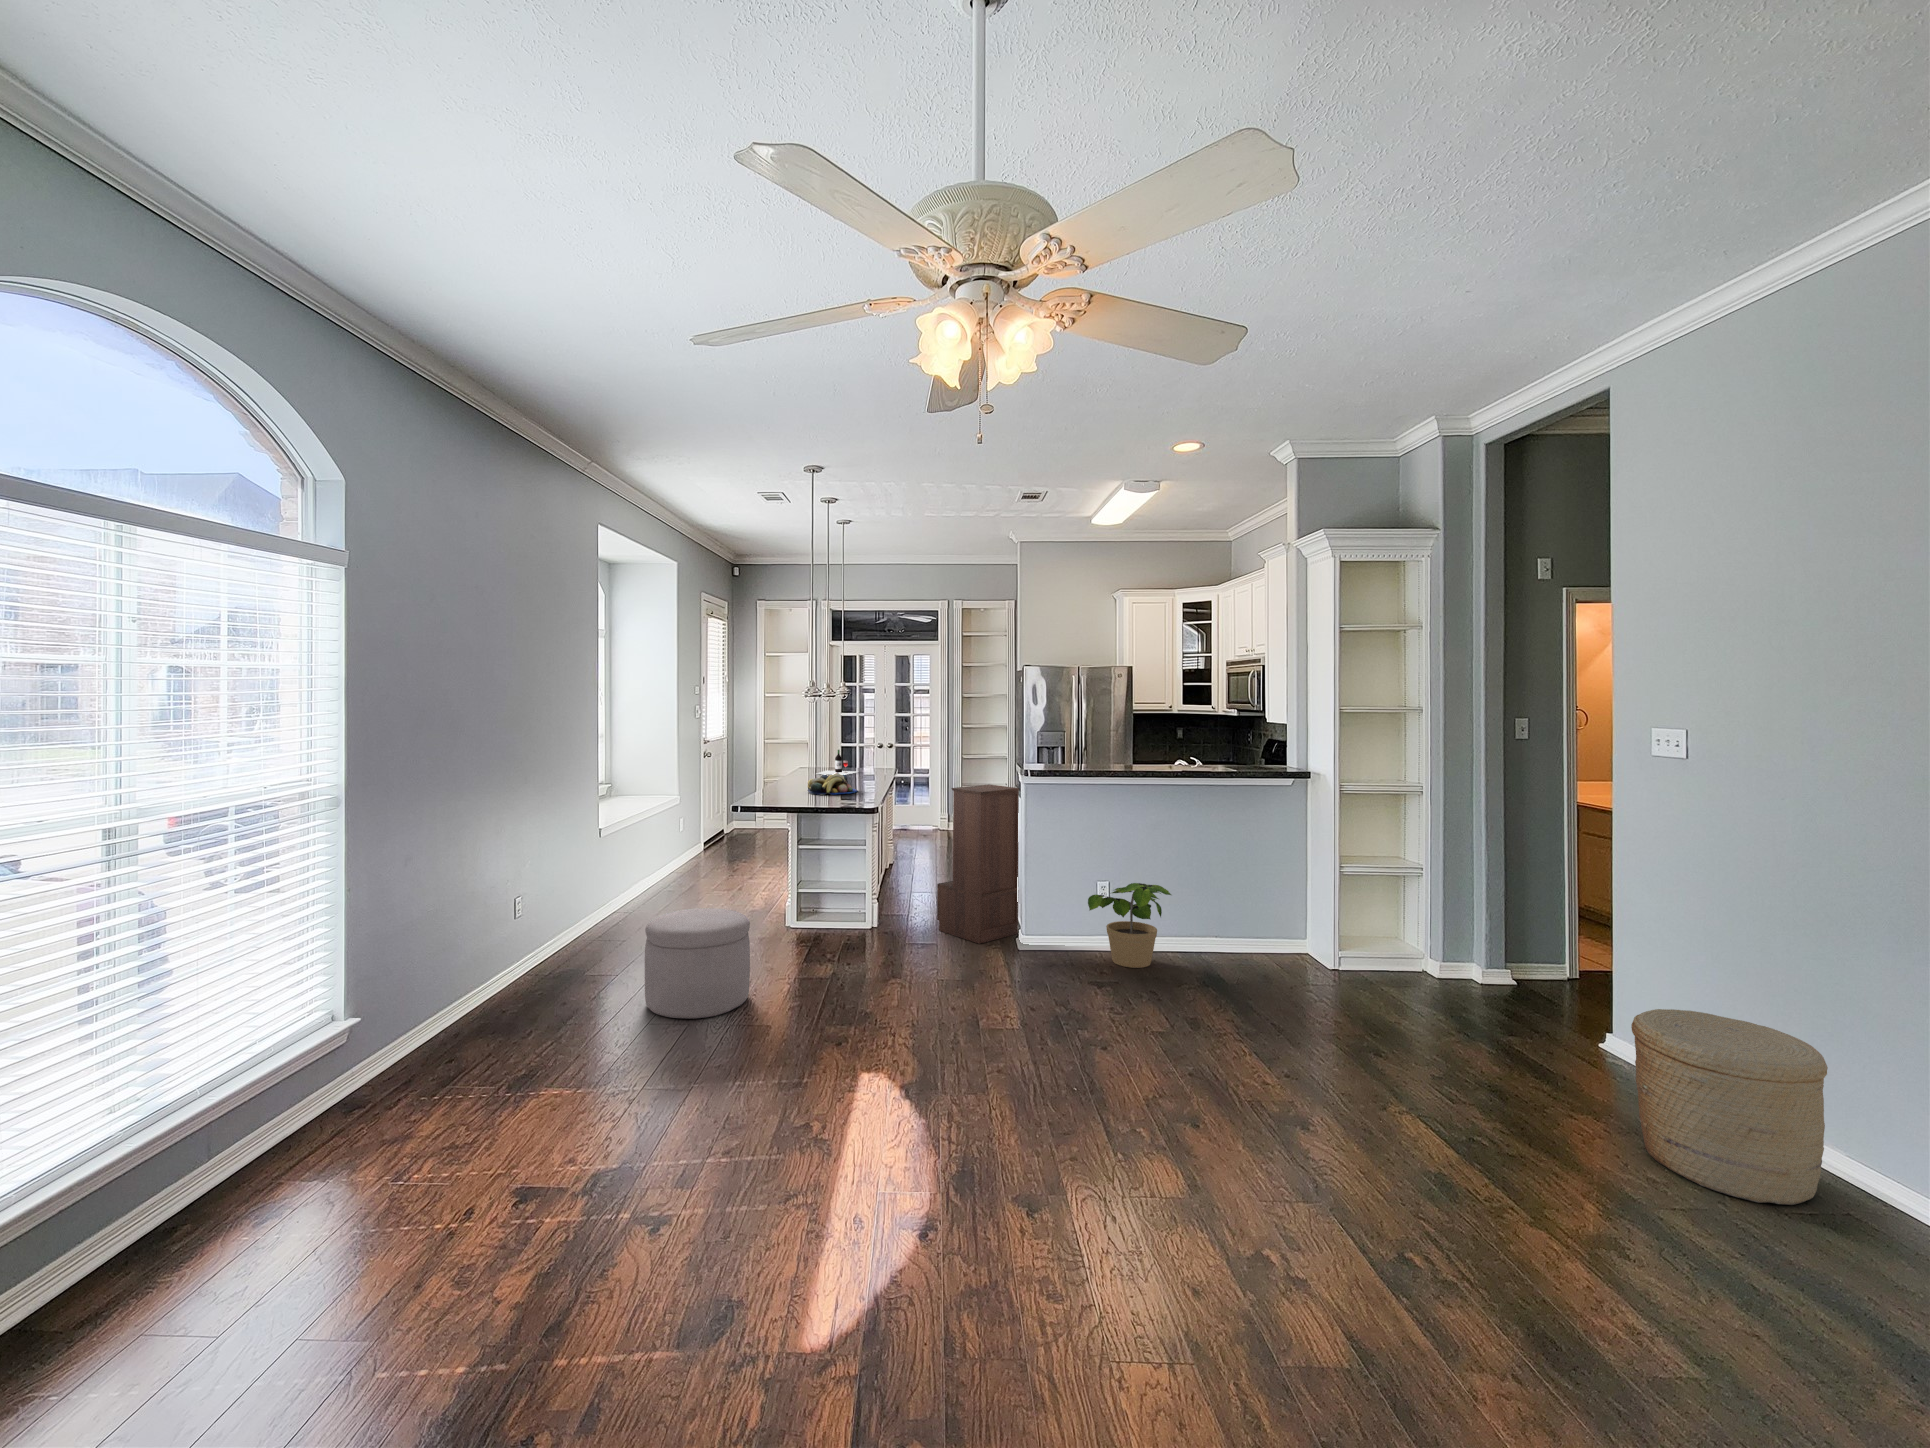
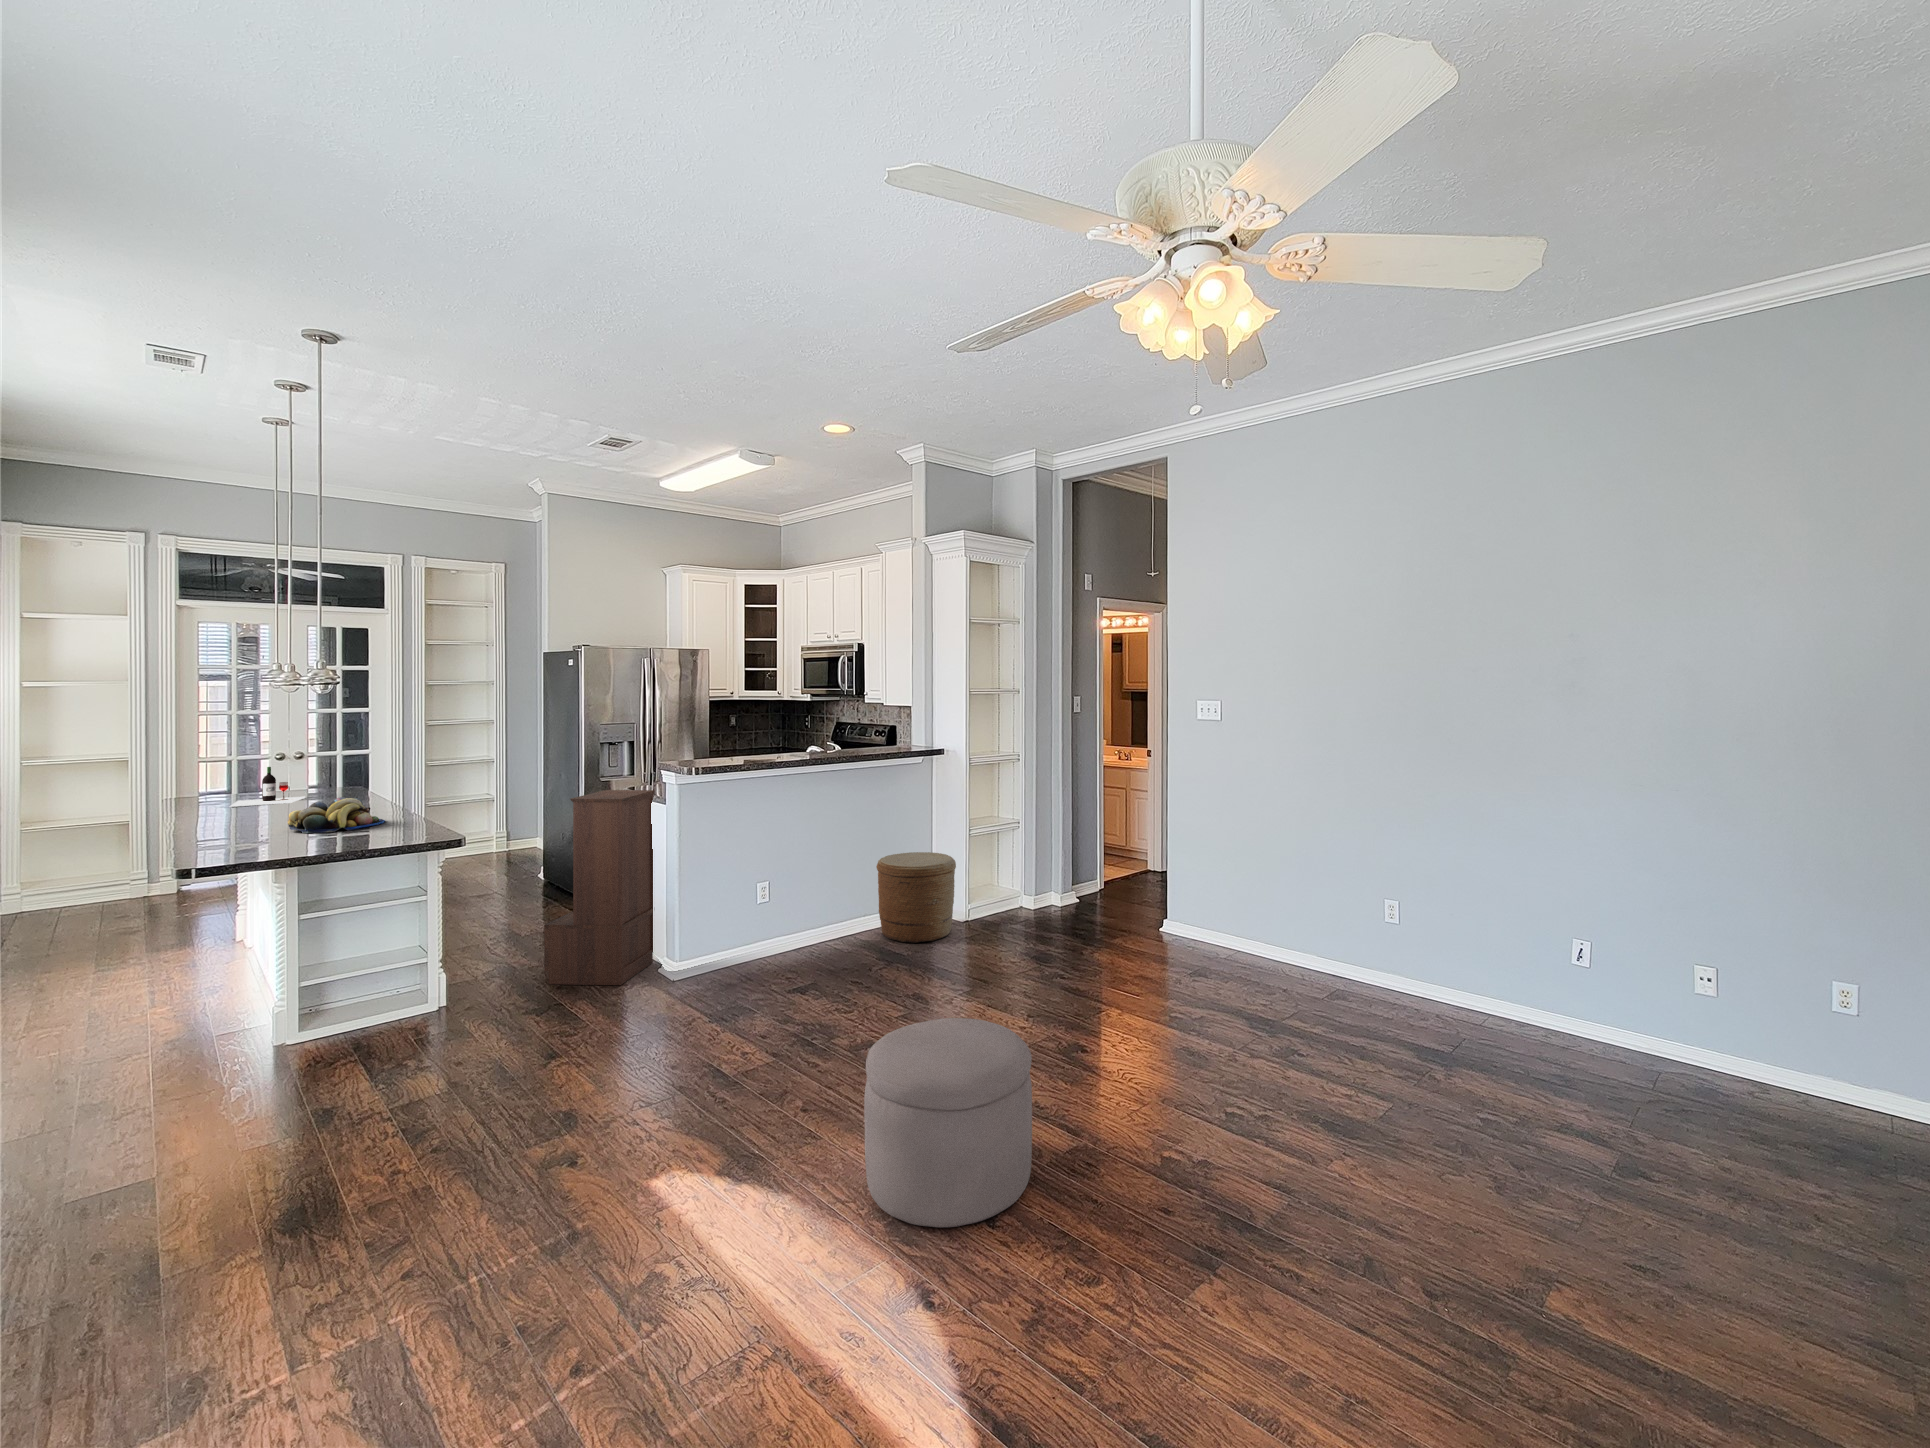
potted plant: present [1088,883,1171,968] -> none [765,872,863,965]
ottoman: present [645,908,750,1019] -> present [864,1018,1032,1227]
woven basket: present [1631,1009,1828,1205] -> present [876,852,956,943]

